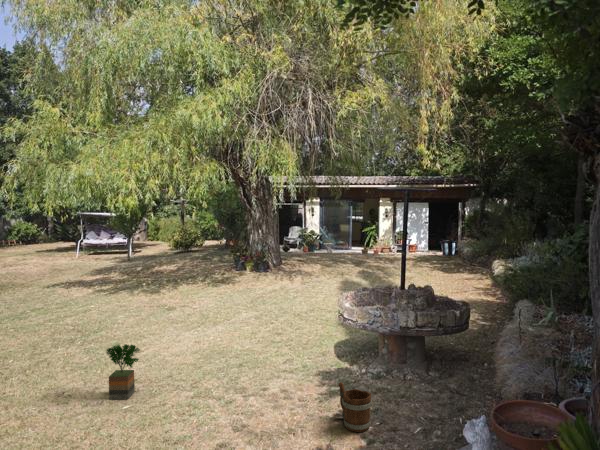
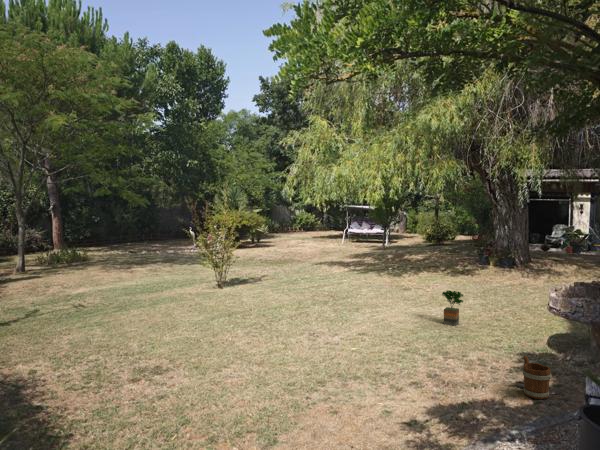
potted tree: present [107,344,140,399] -> present [442,291,463,326]

